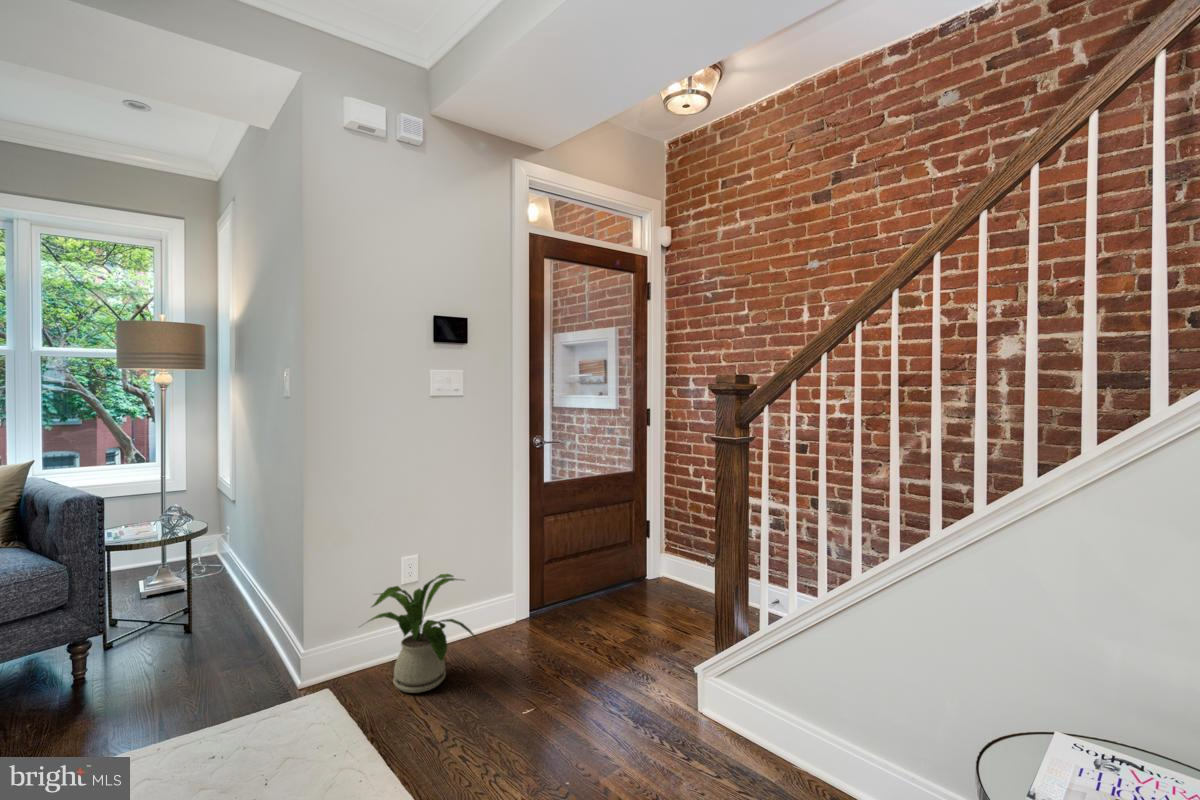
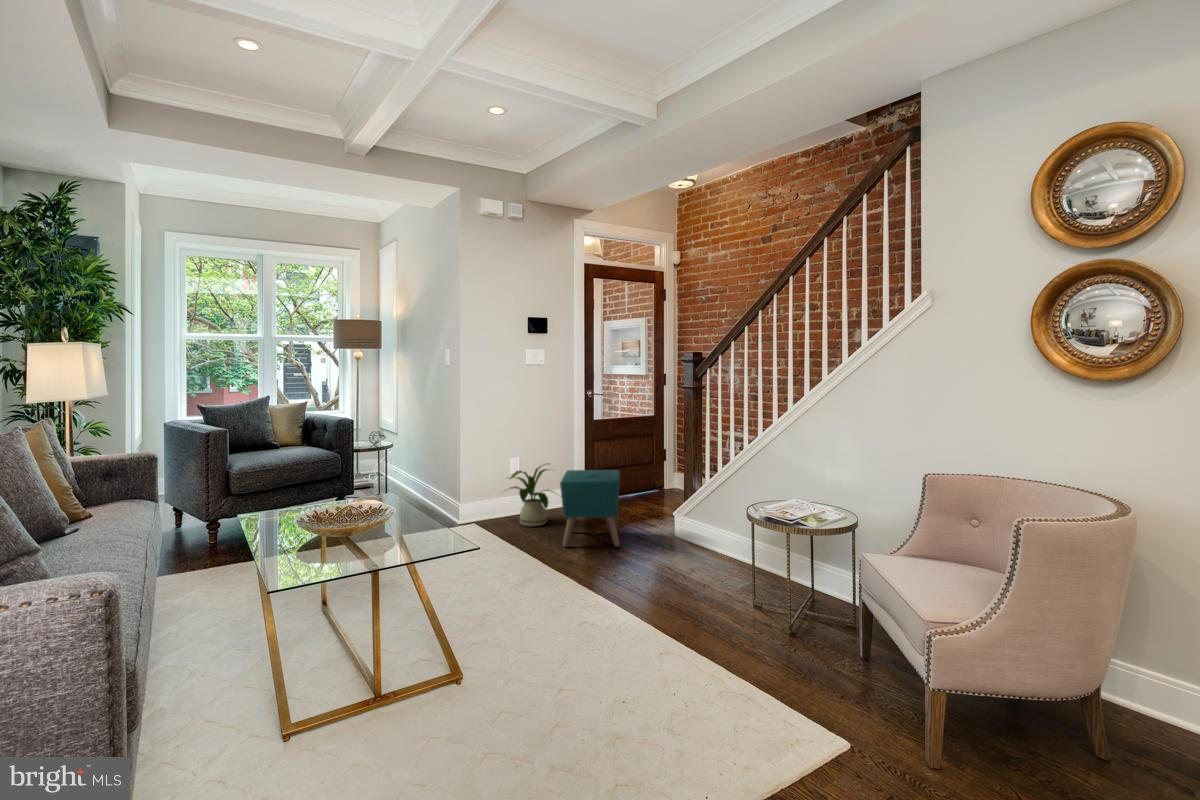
ottoman: none [457,593,582,775] -> present [560,470,620,547]

